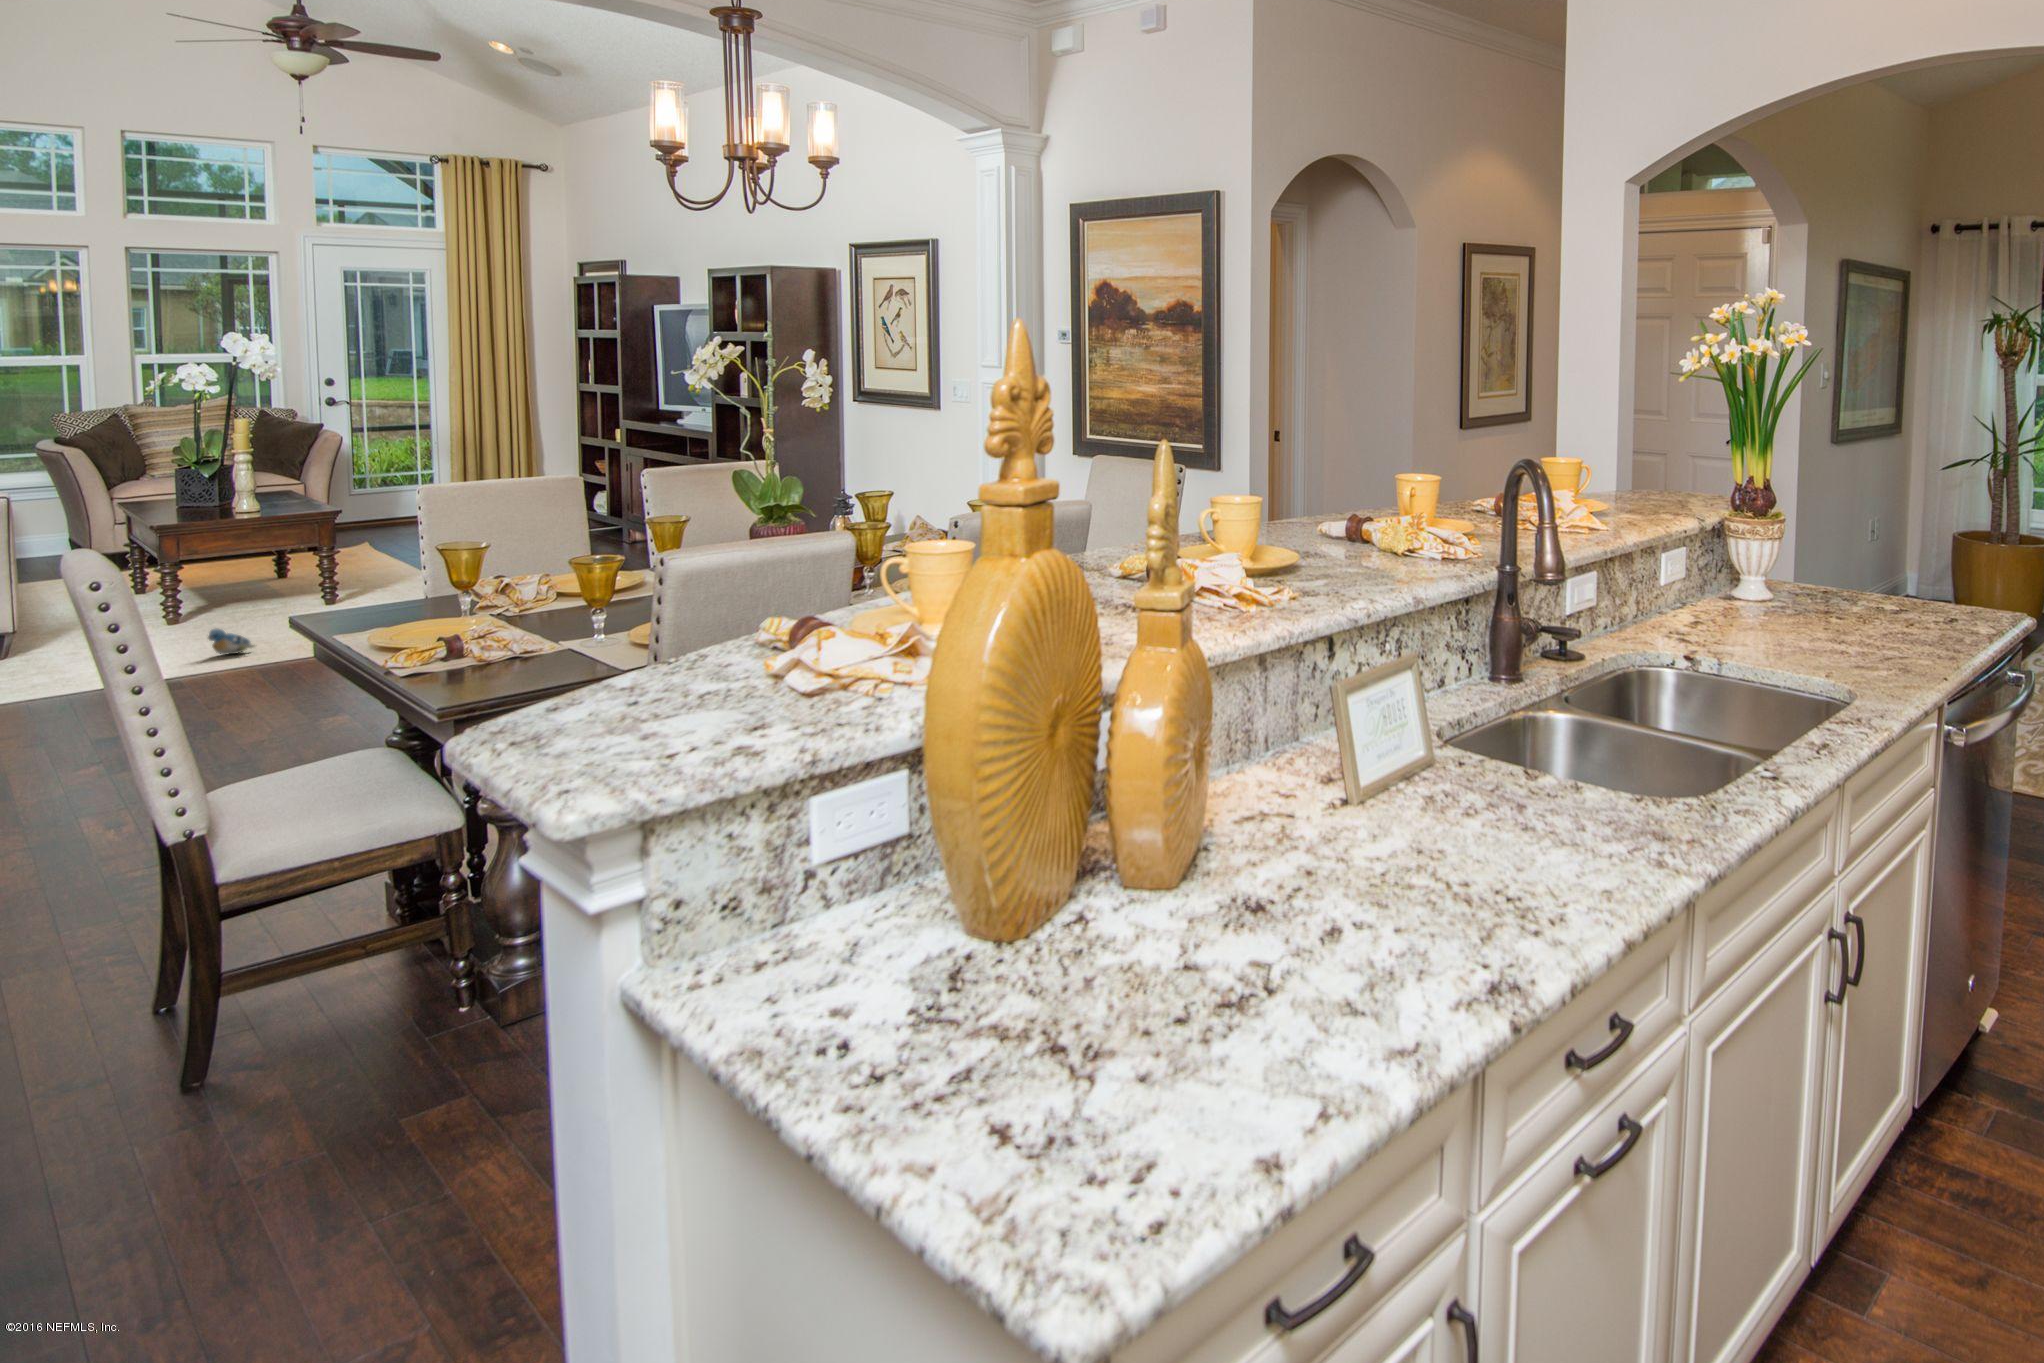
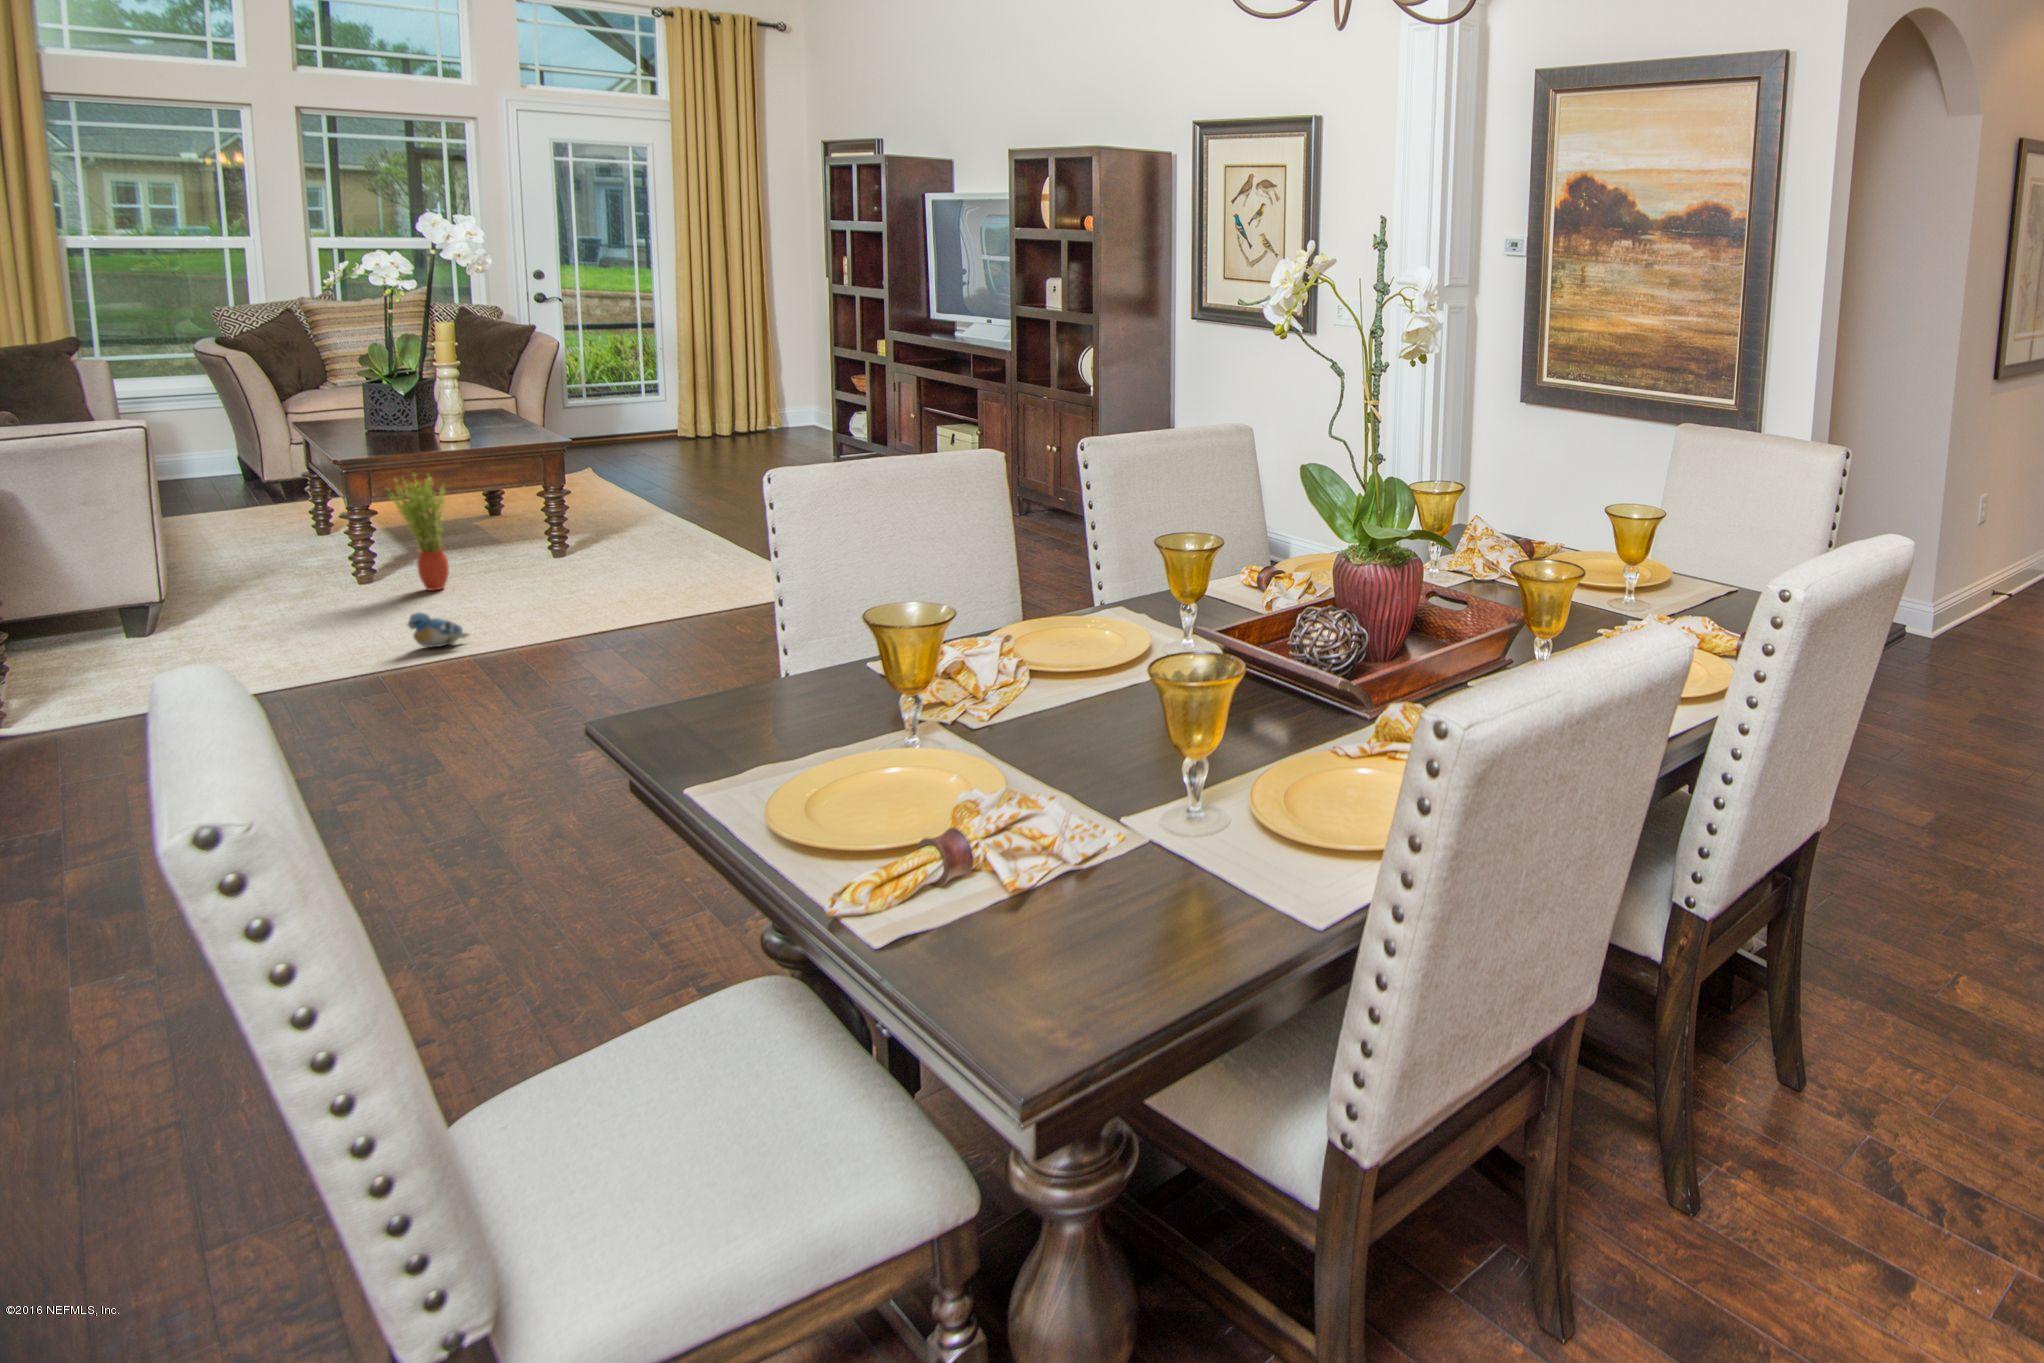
potted plant: none [192,532,243,624] -> present [388,475,449,591]

